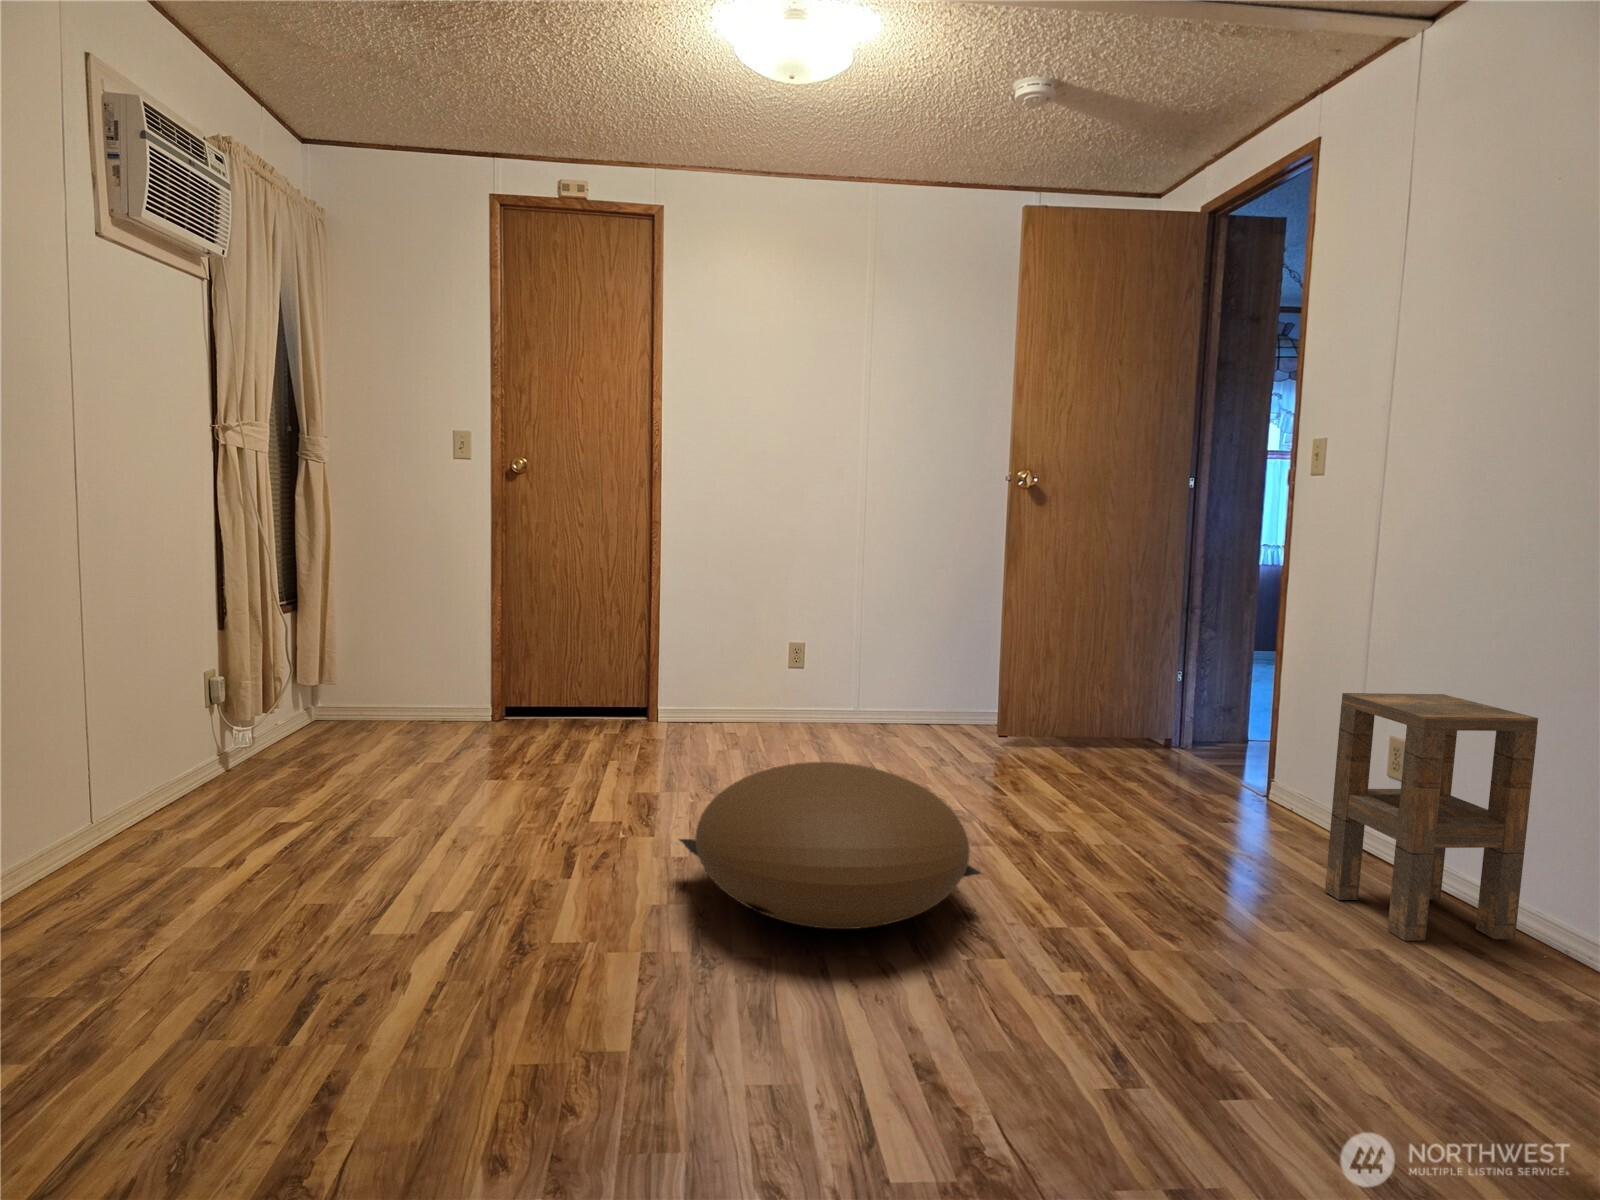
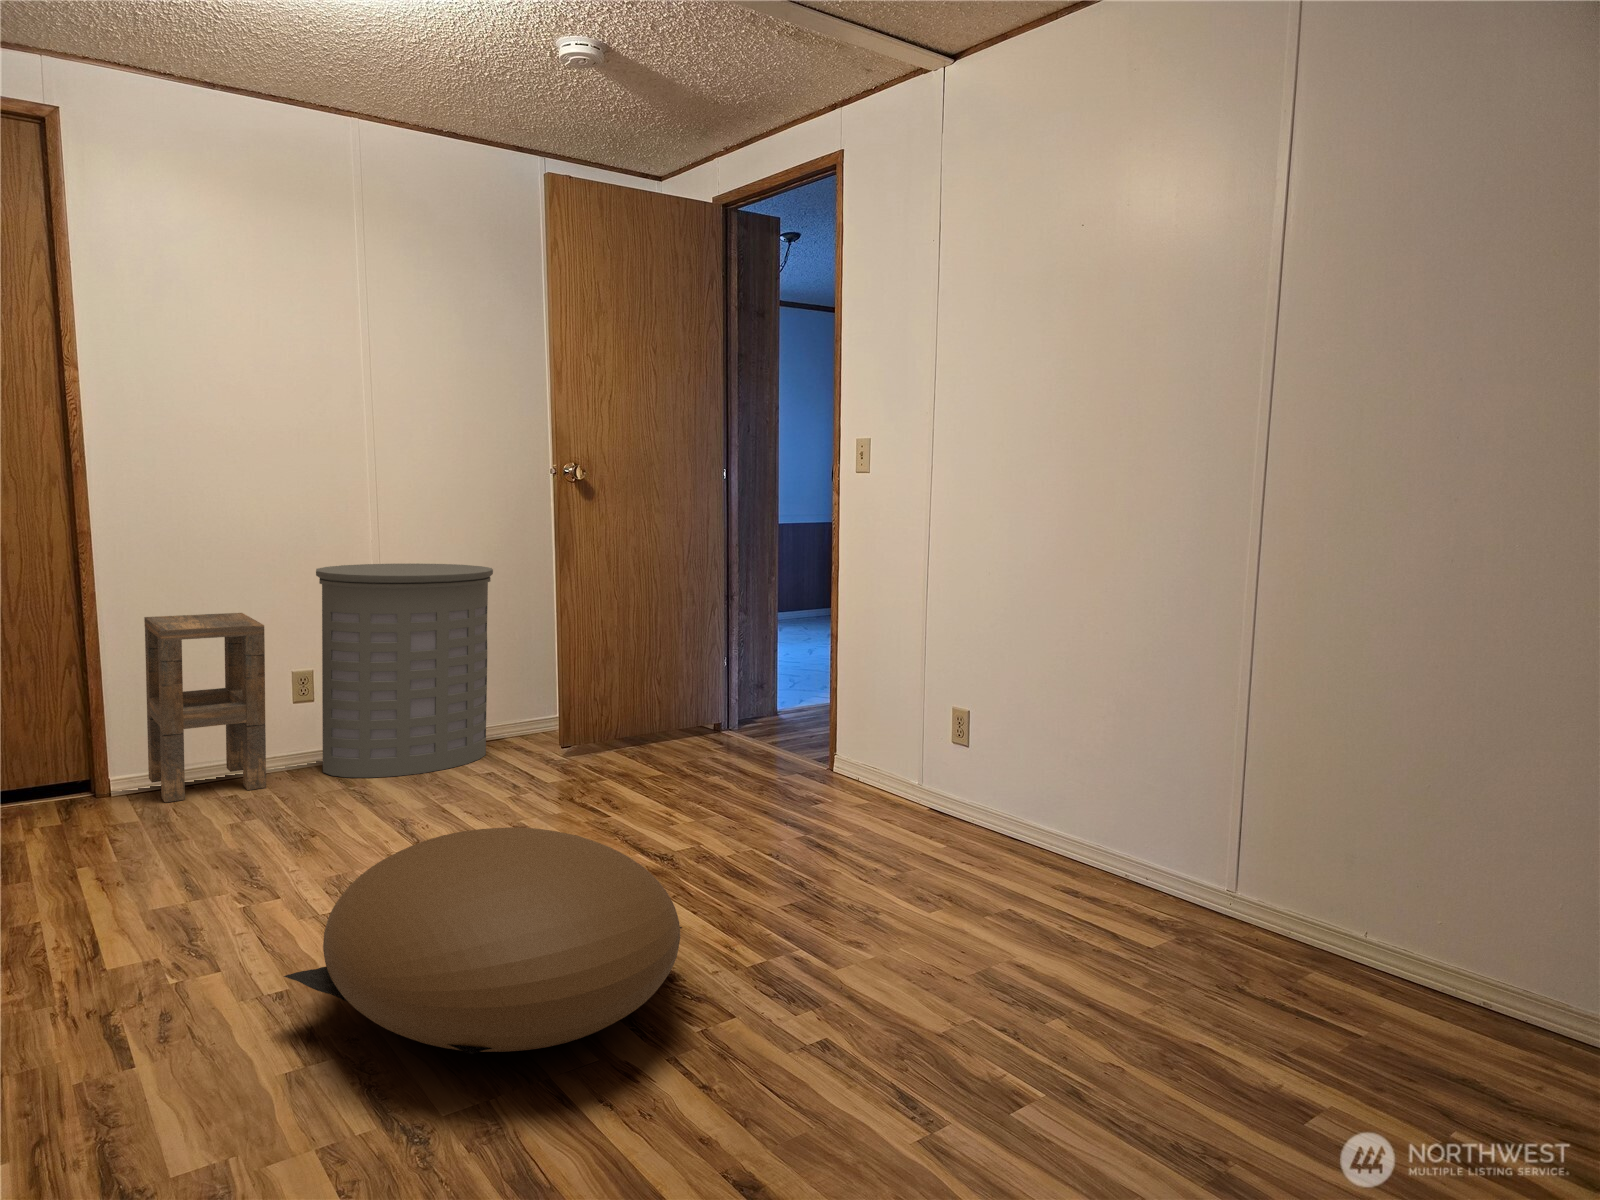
laundry hamper: none [809,574,948,744] -> present [316,563,493,778]
side table: present [1325,693,1538,941] -> present [144,613,266,802]

